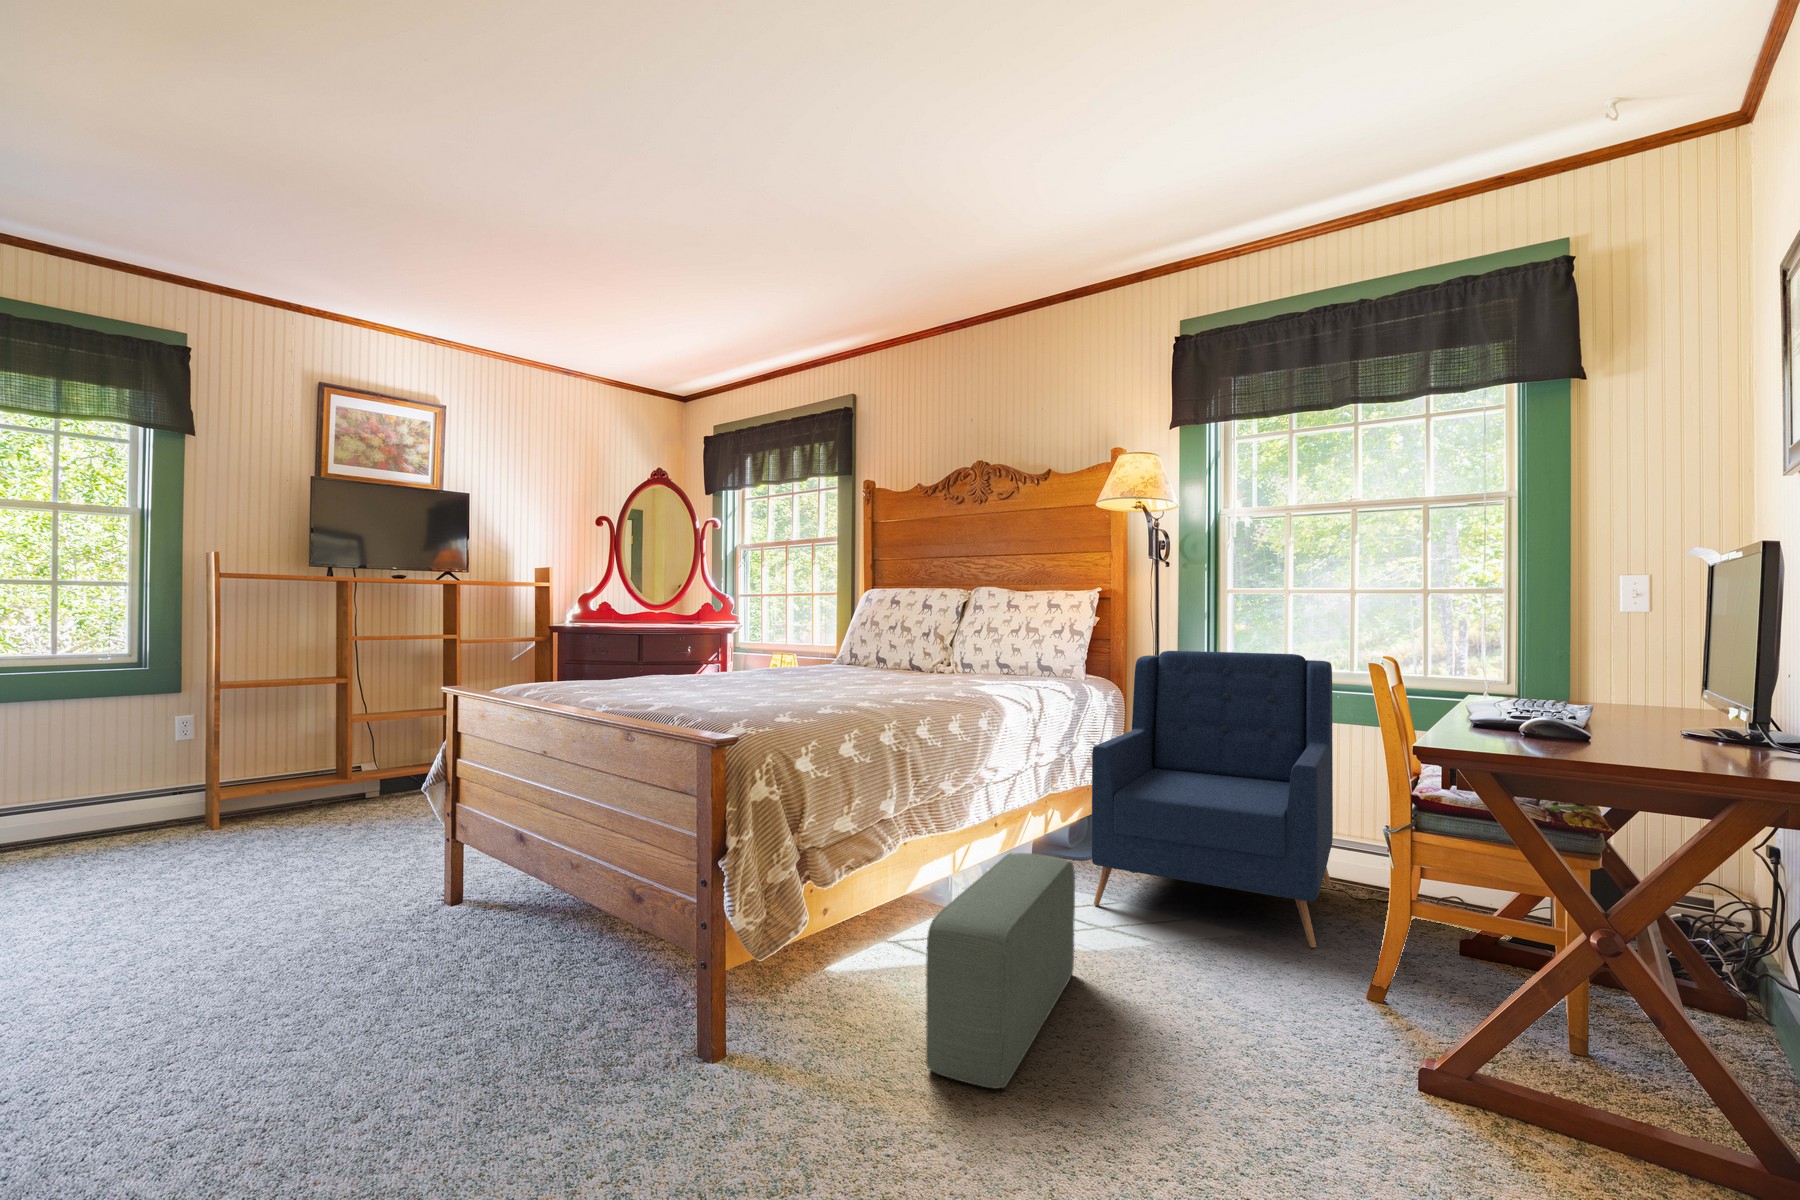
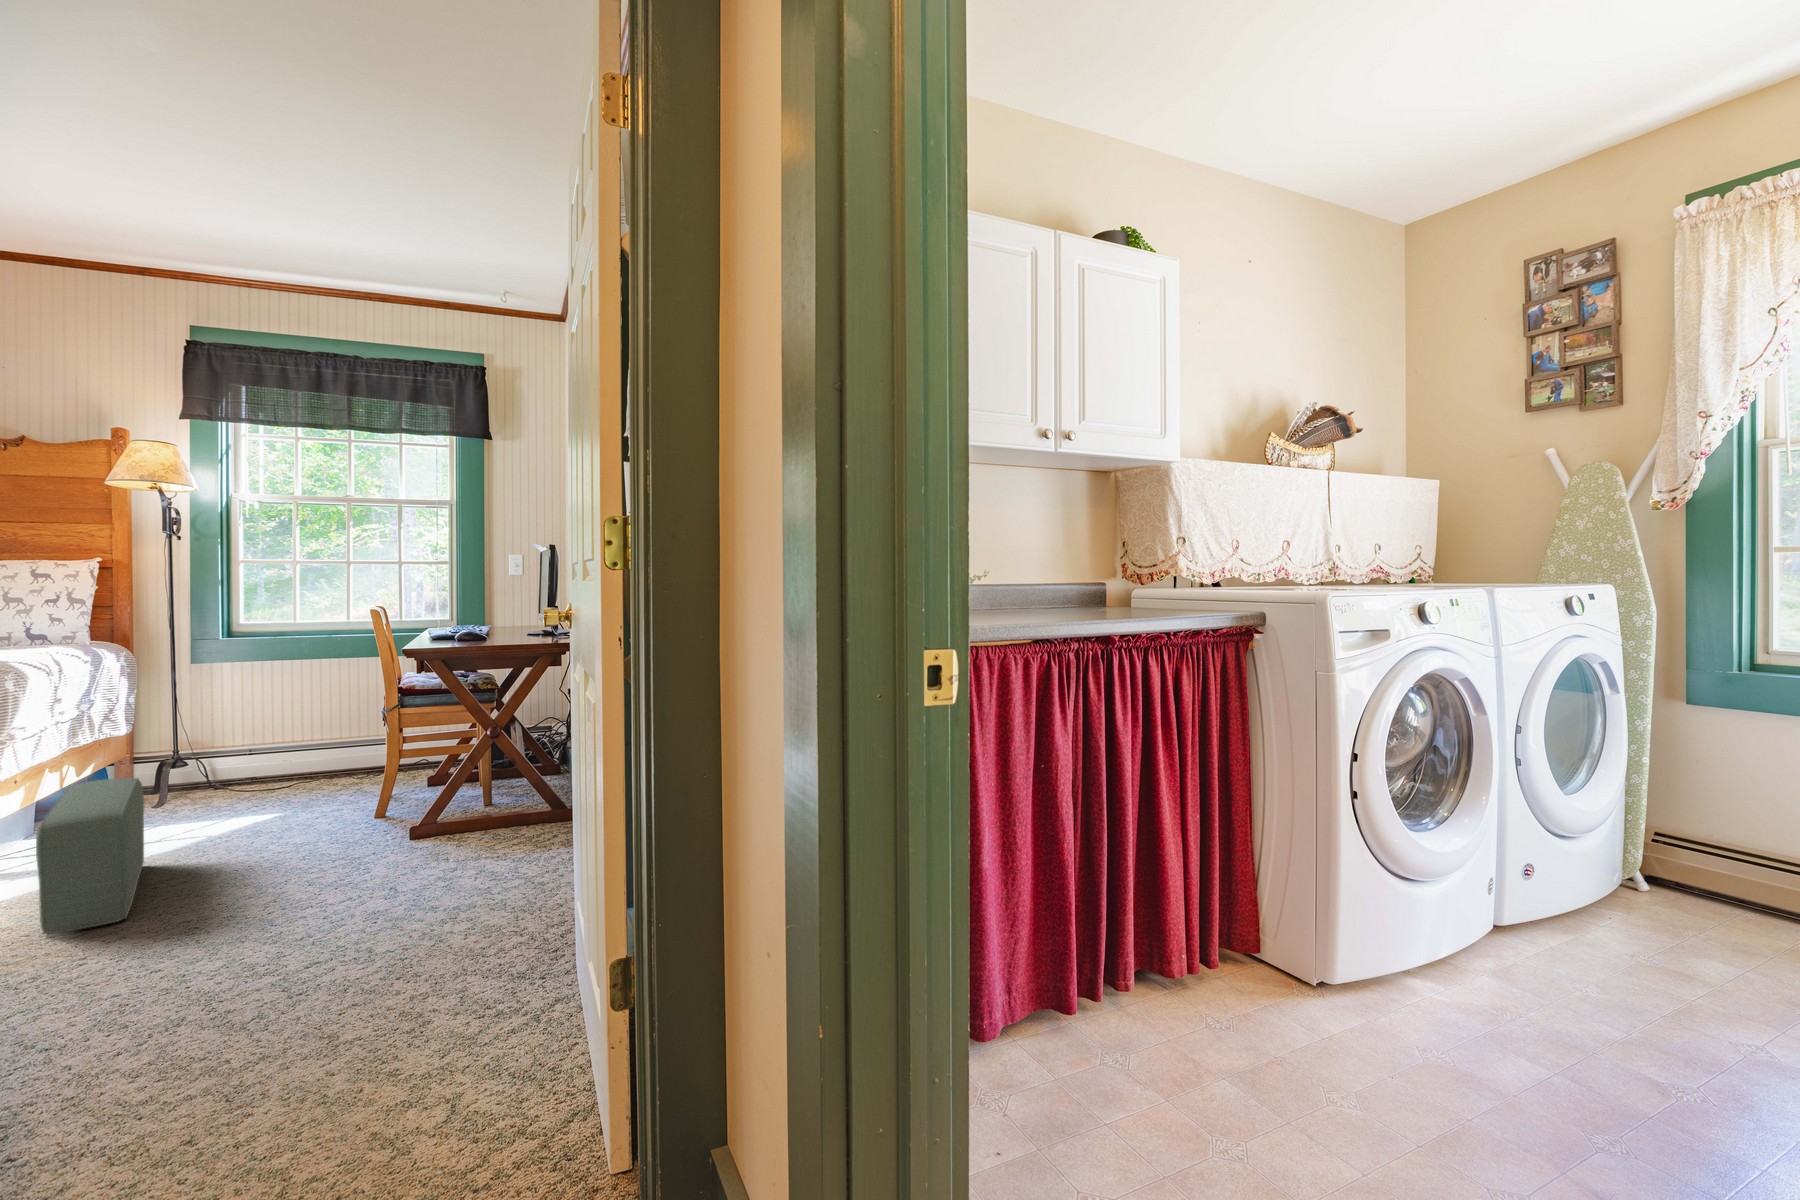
armchair: present [1092,651,1333,947] -> none [126,611,339,831]

